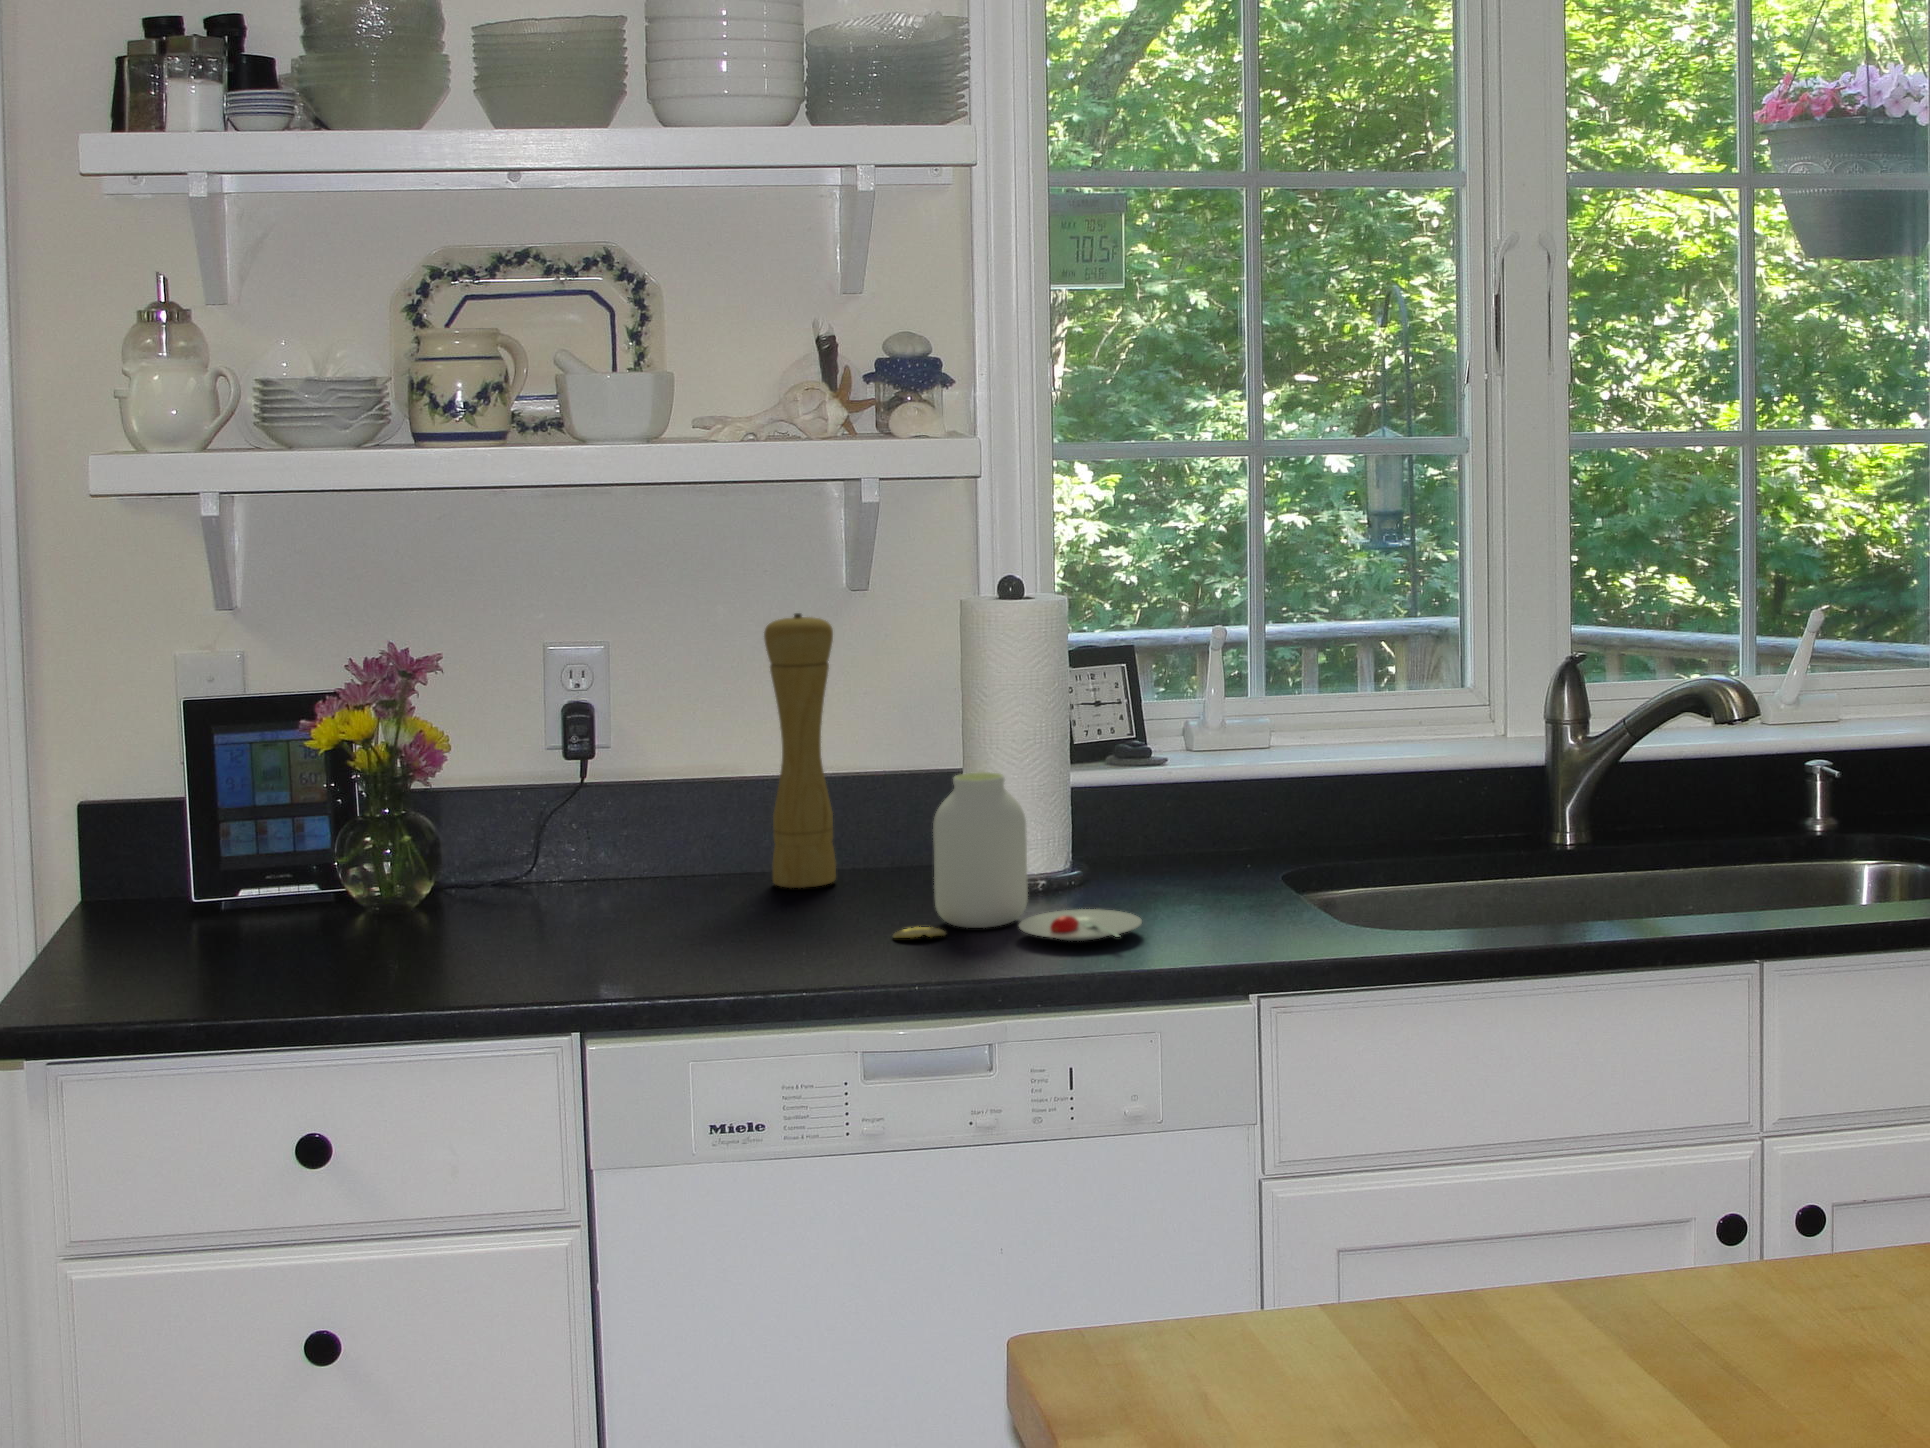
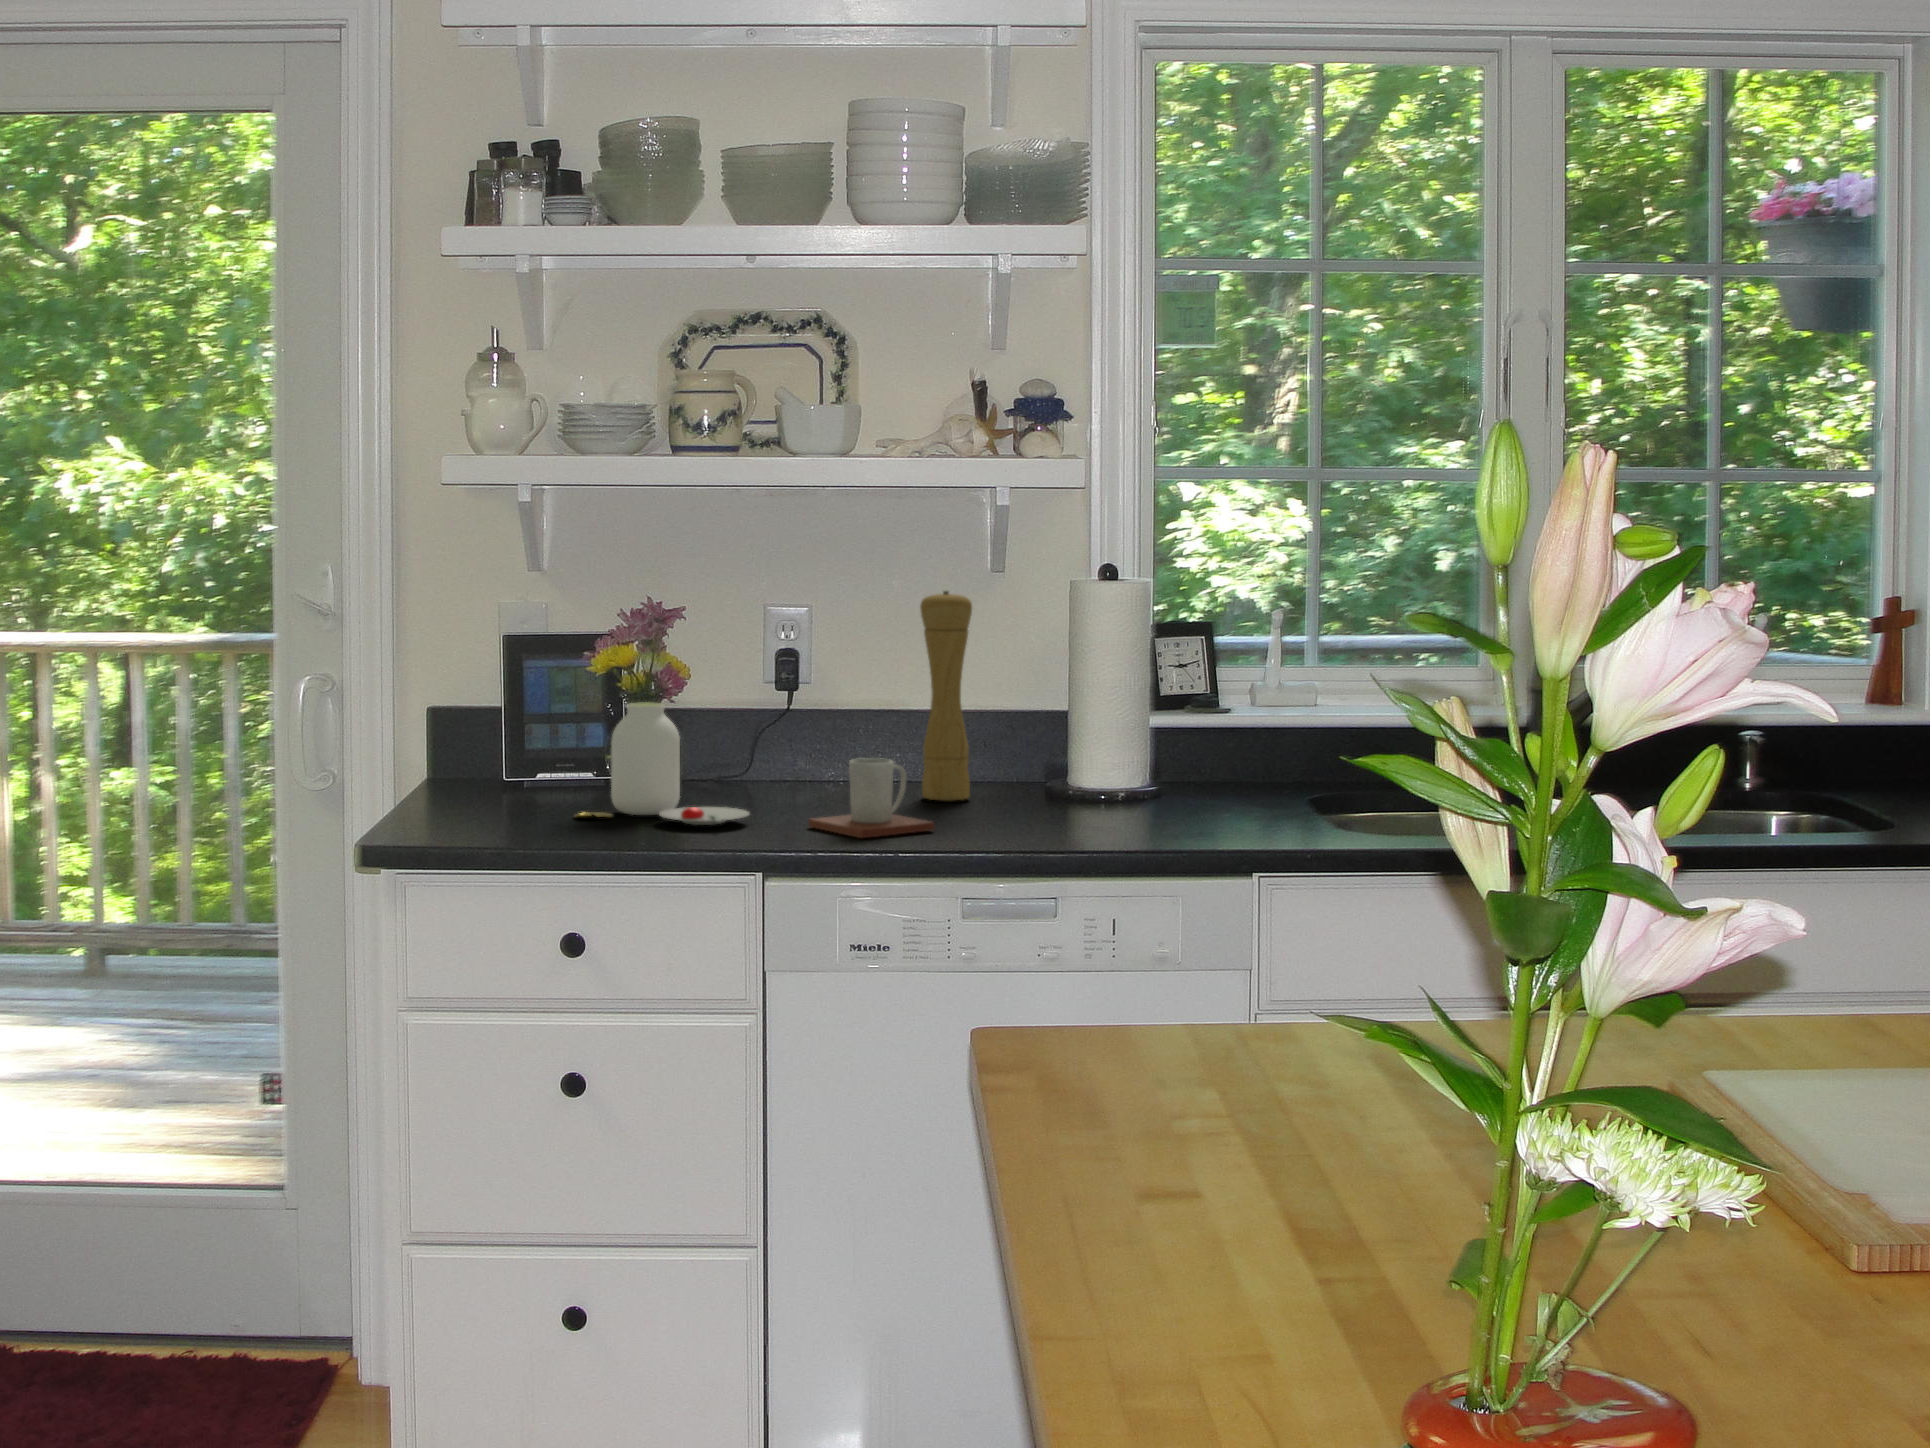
jar: present [893,772,1142,941] -> present [576,702,749,825]
mug: none [620,852,796,970] -> present [808,758,935,838]

